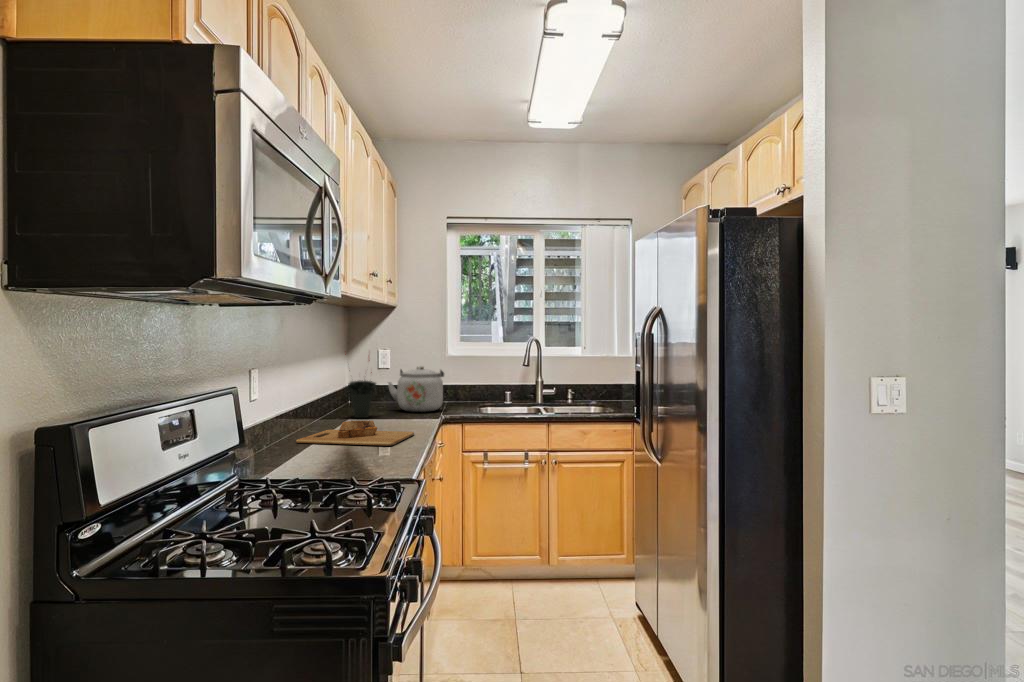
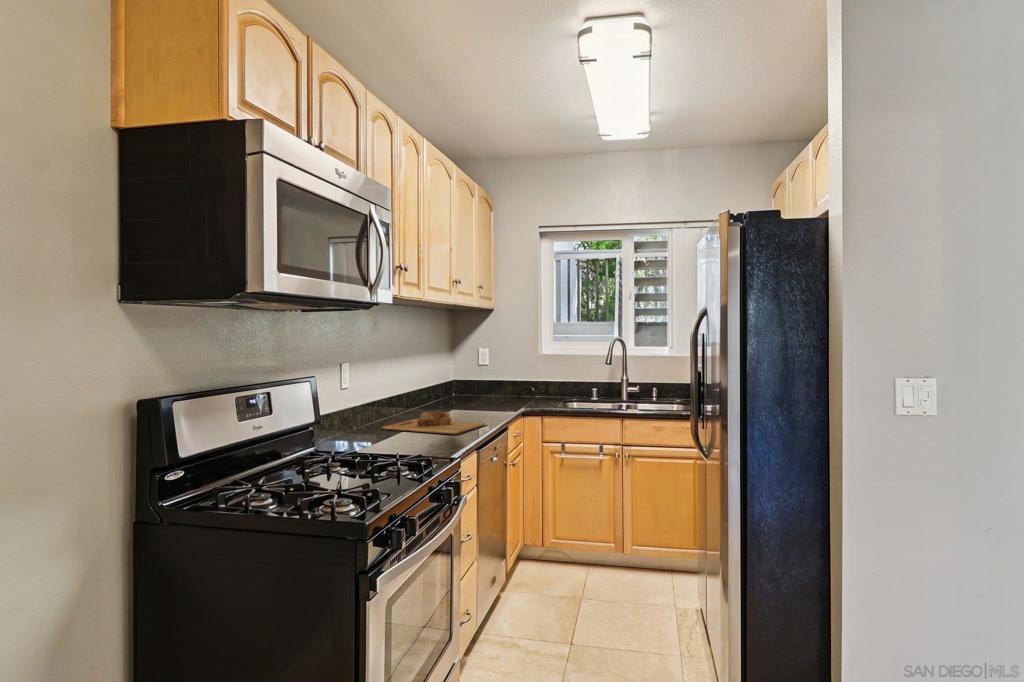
potted plant: present [345,354,378,418] -> none [439,349,469,409]
kettle: present [388,366,444,412] -> none [481,364,533,405]

